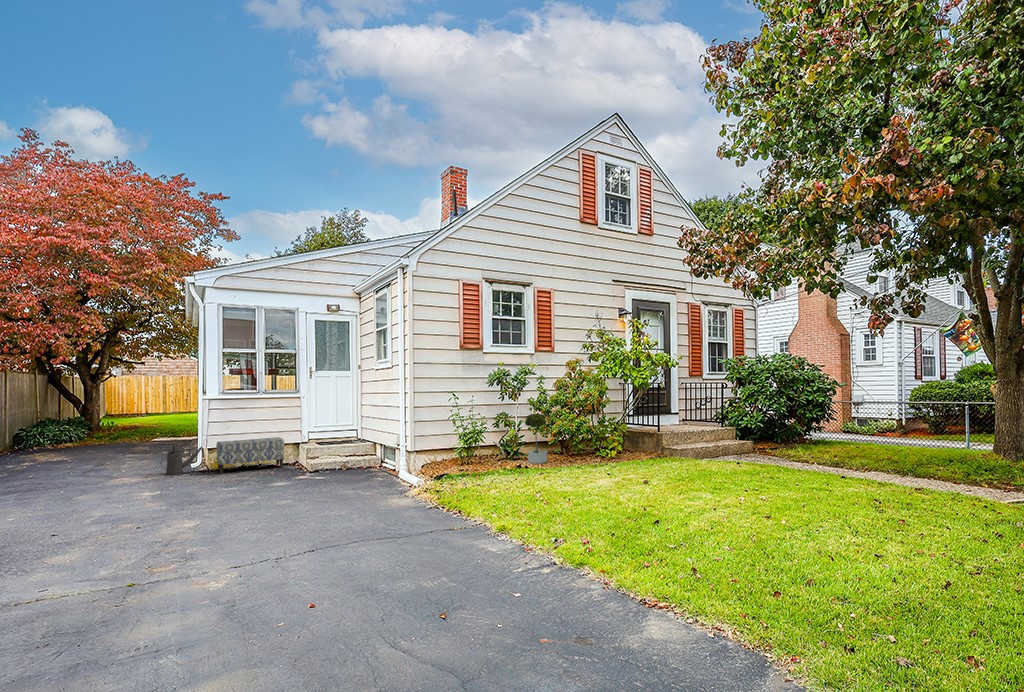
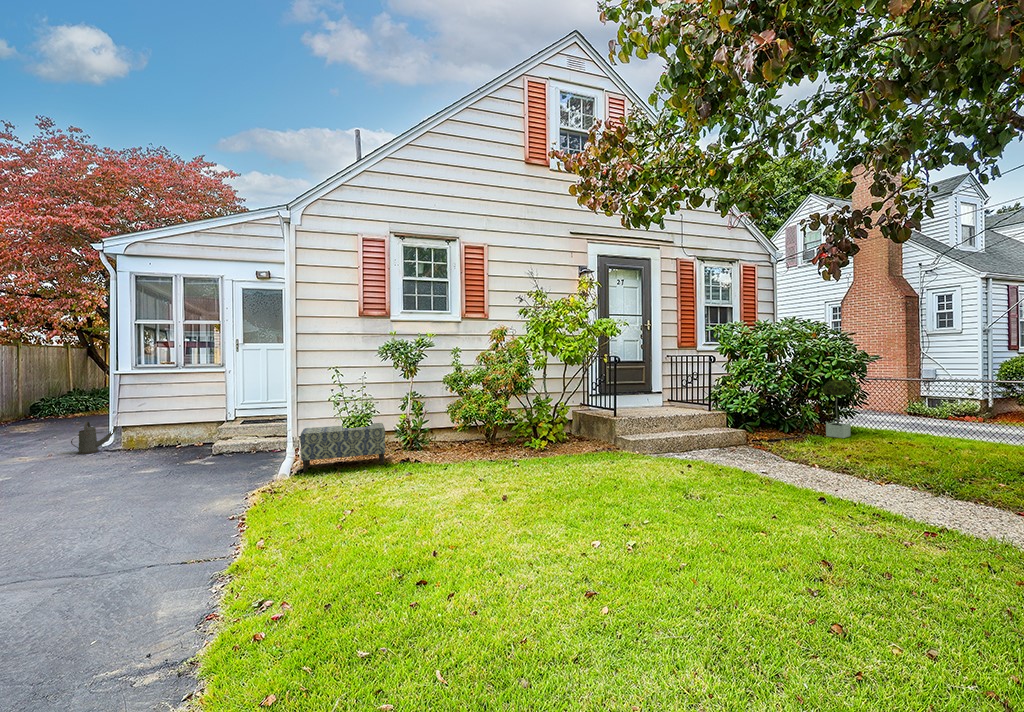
potted tree: present [525,413,547,464] -> present [822,379,851,438]
bench: present [216,437,285,474] -> present [300,423,385,472]

